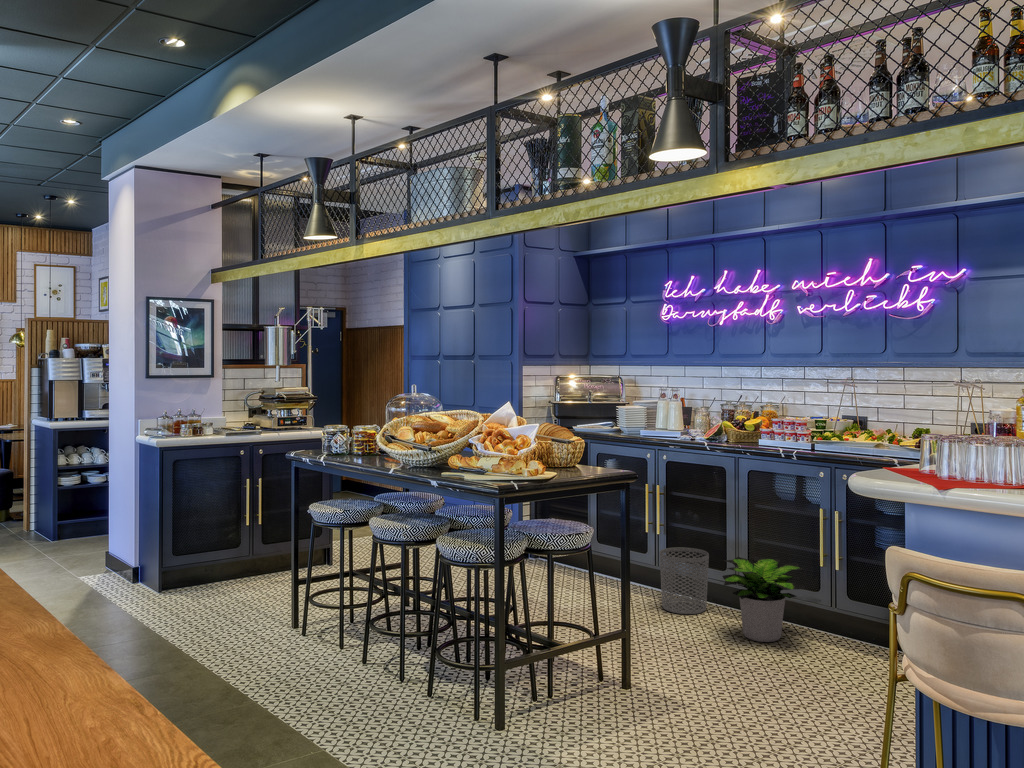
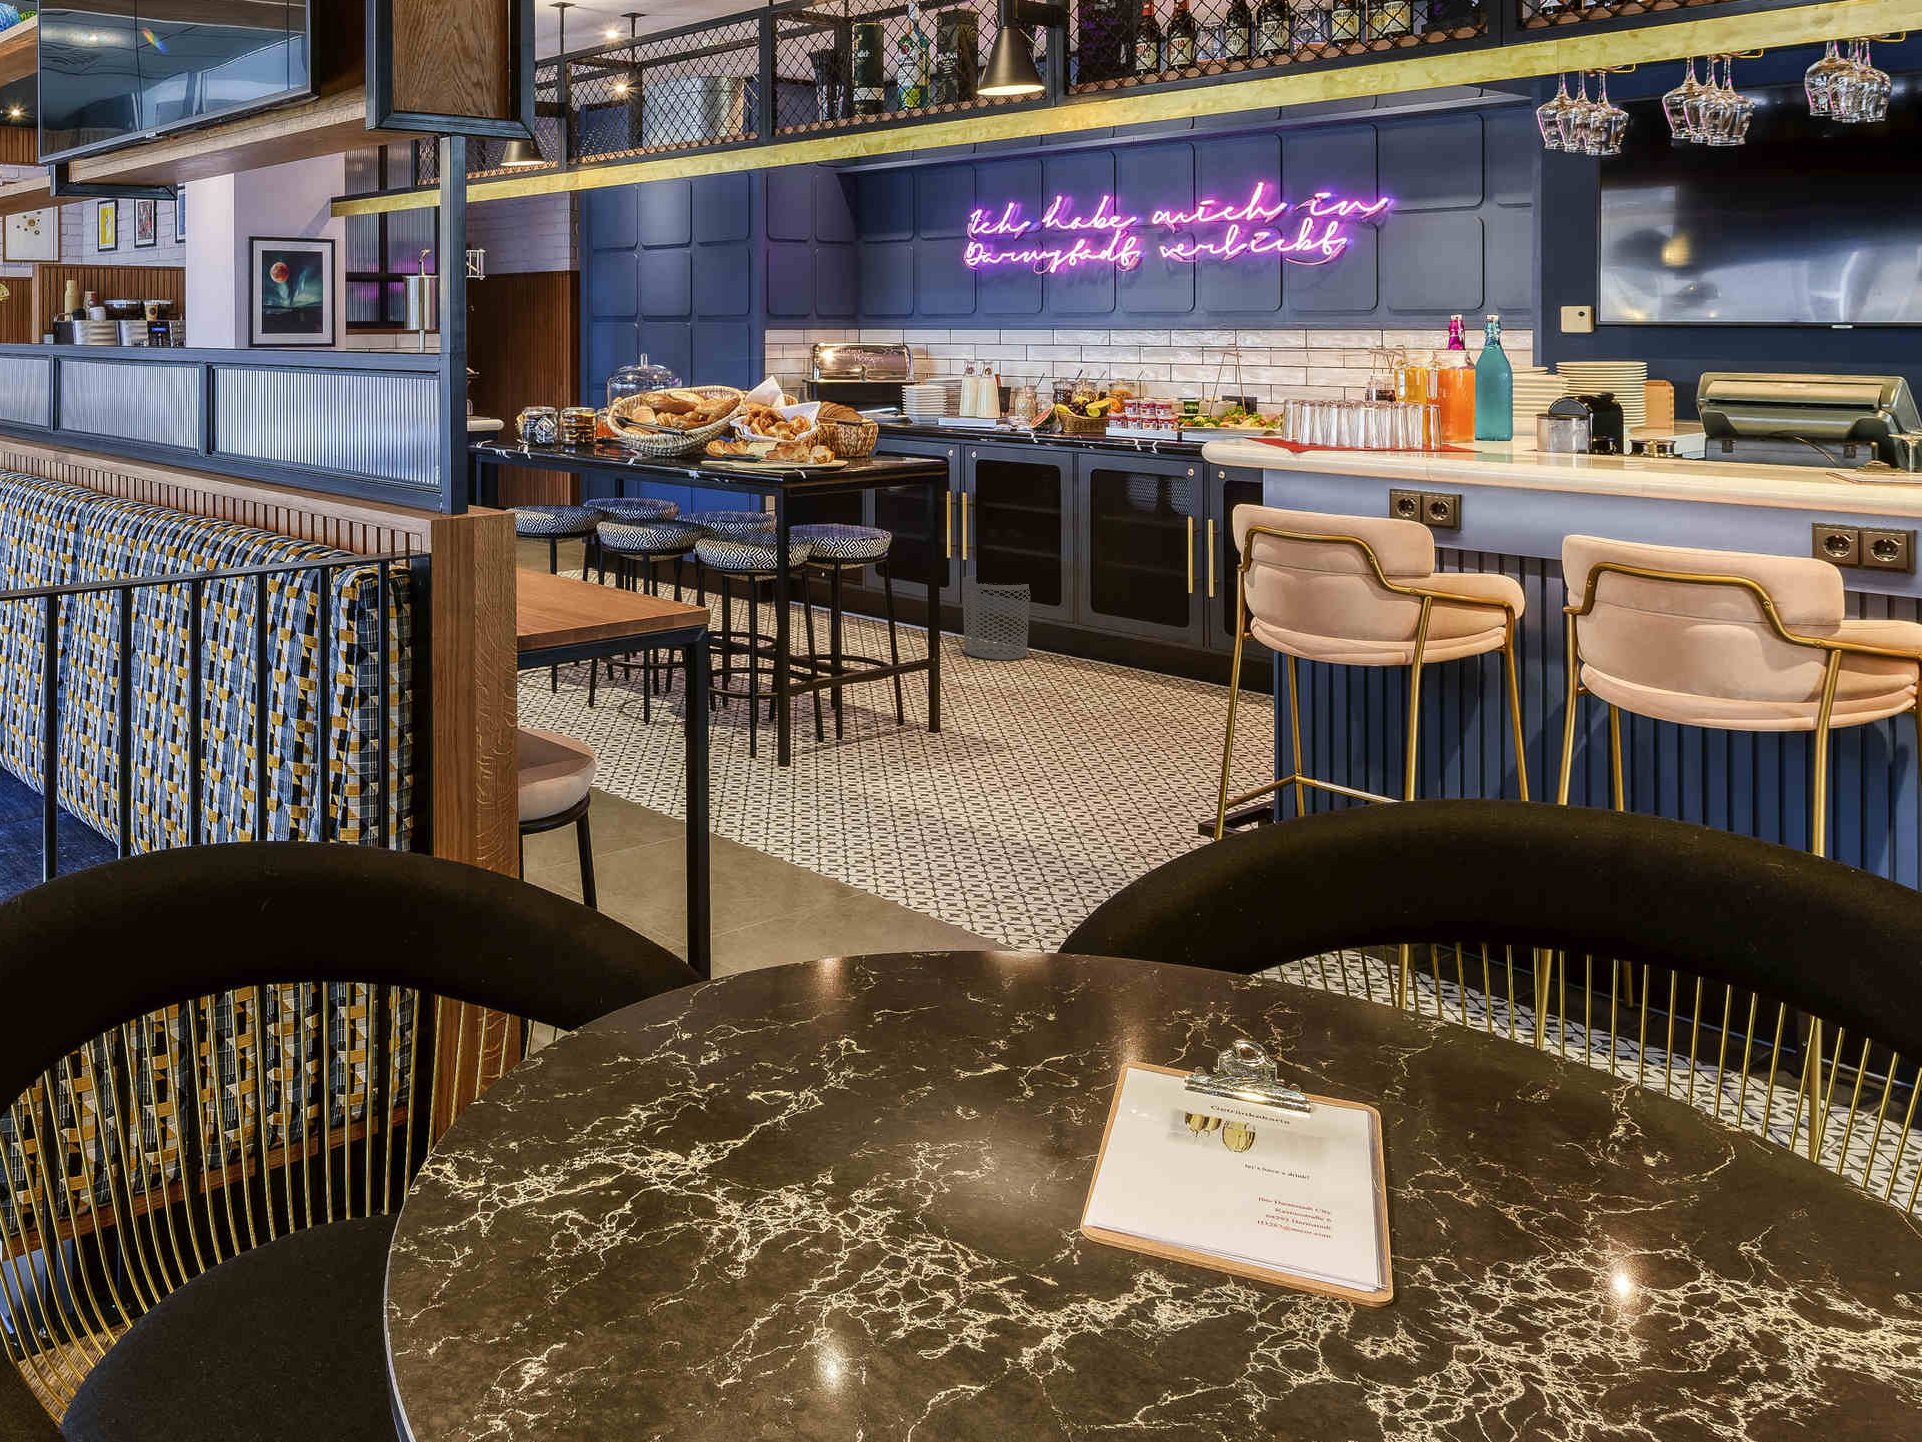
potted plant: present [722,556,807,642] -> none [1049,581,1166,686]

